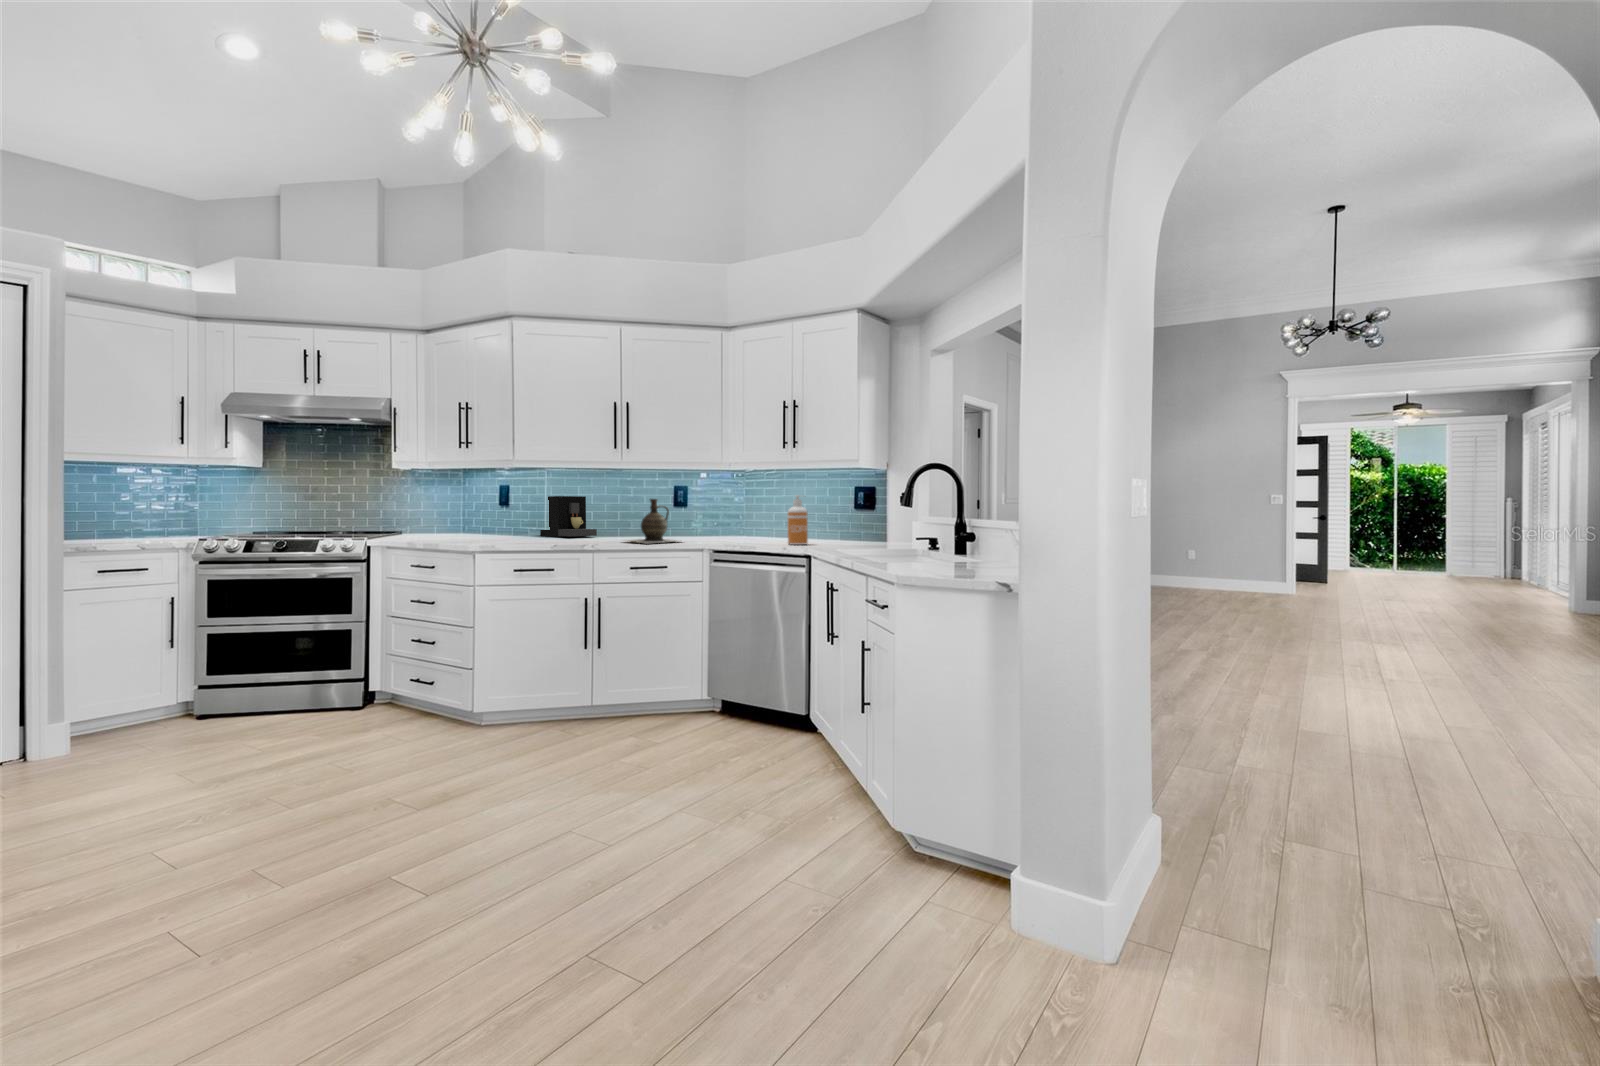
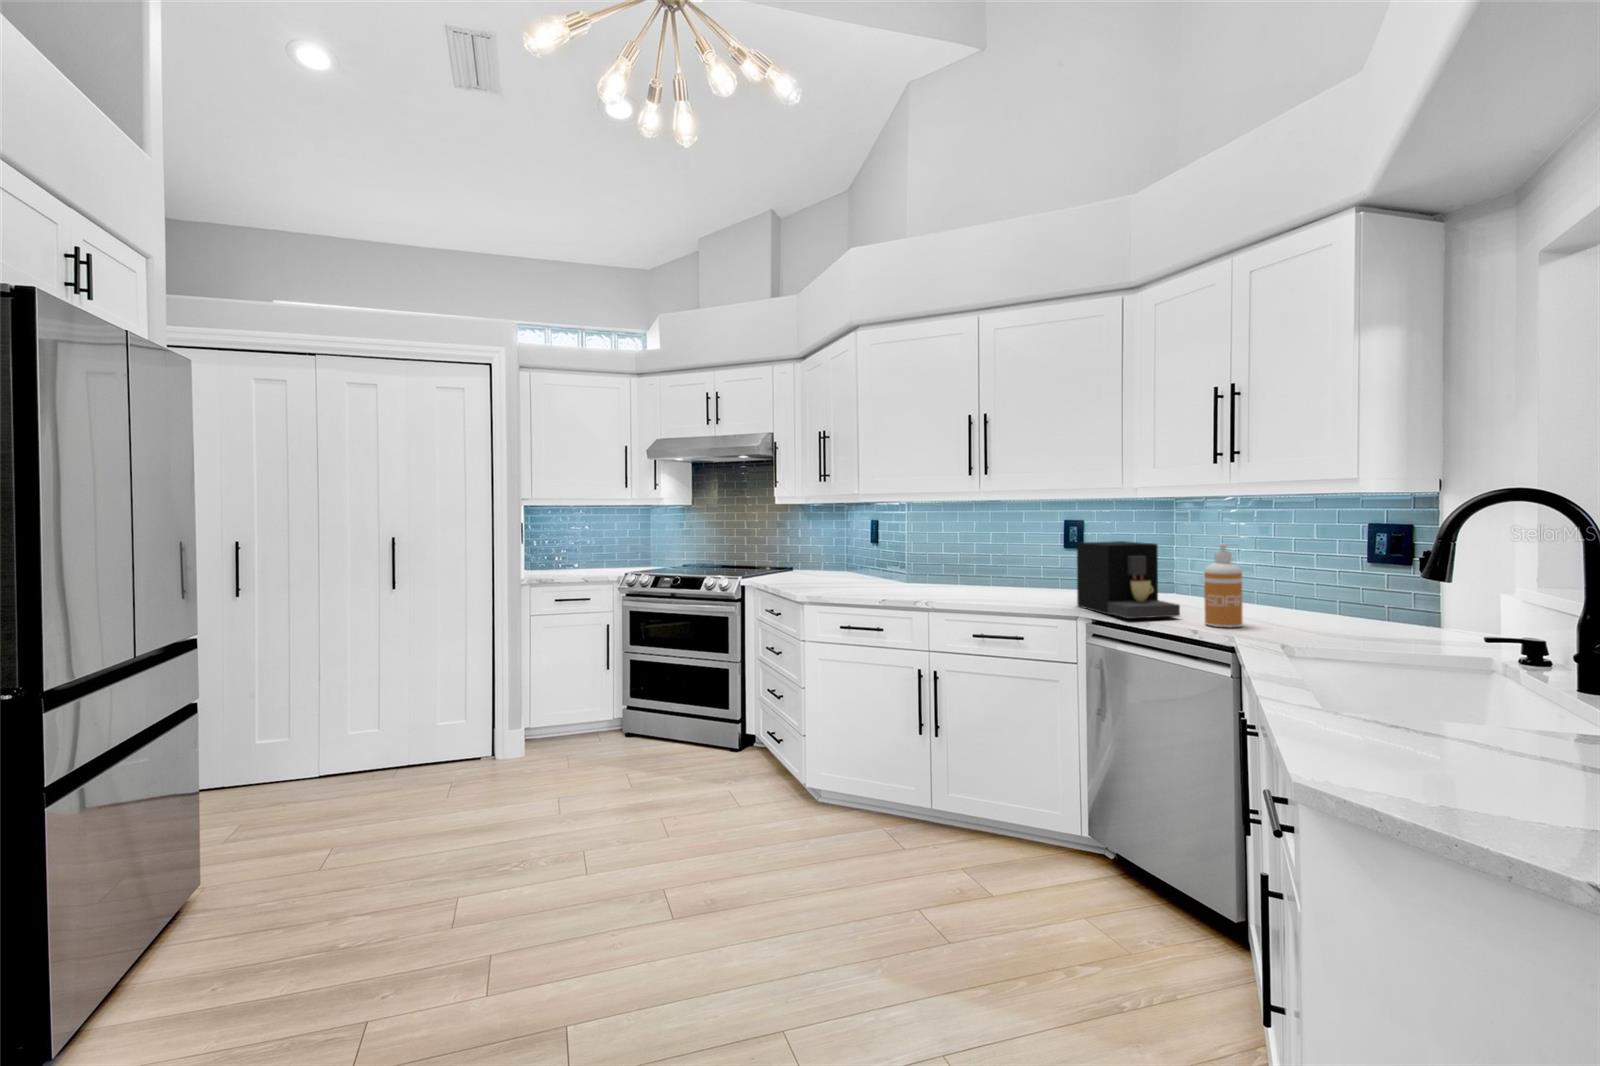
coffee maker: present [540,496,597,537] -> present [1077,541,1180,618]
ceramic jug: present [628,499,677,543] -> none [963,544,1050,608]

